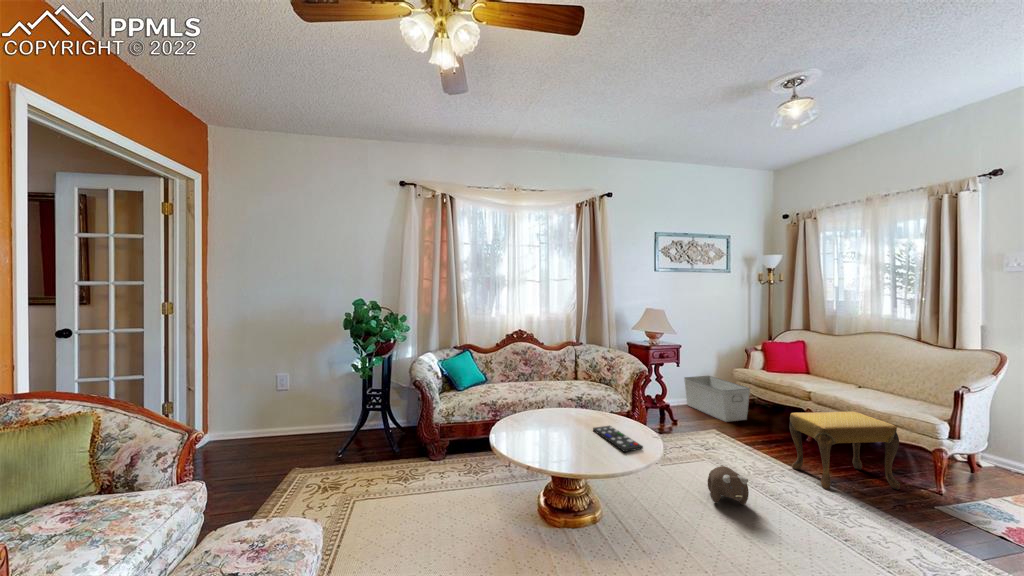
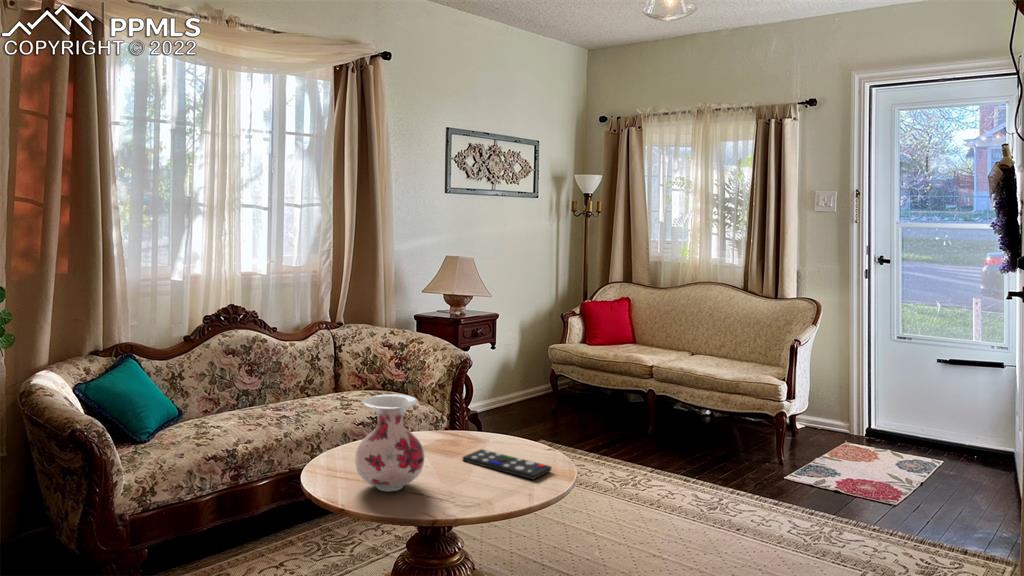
storage bin: present [684,376,750,422] -> none [481,360,573,425]
vase: none [516,382,555,439] -> present [355,394,425,491]
footstool: present [789,412,900,489] -> none [650,384,751,482]
plush toy: present [708,466,749,505] -> none [586,478,643,528]

